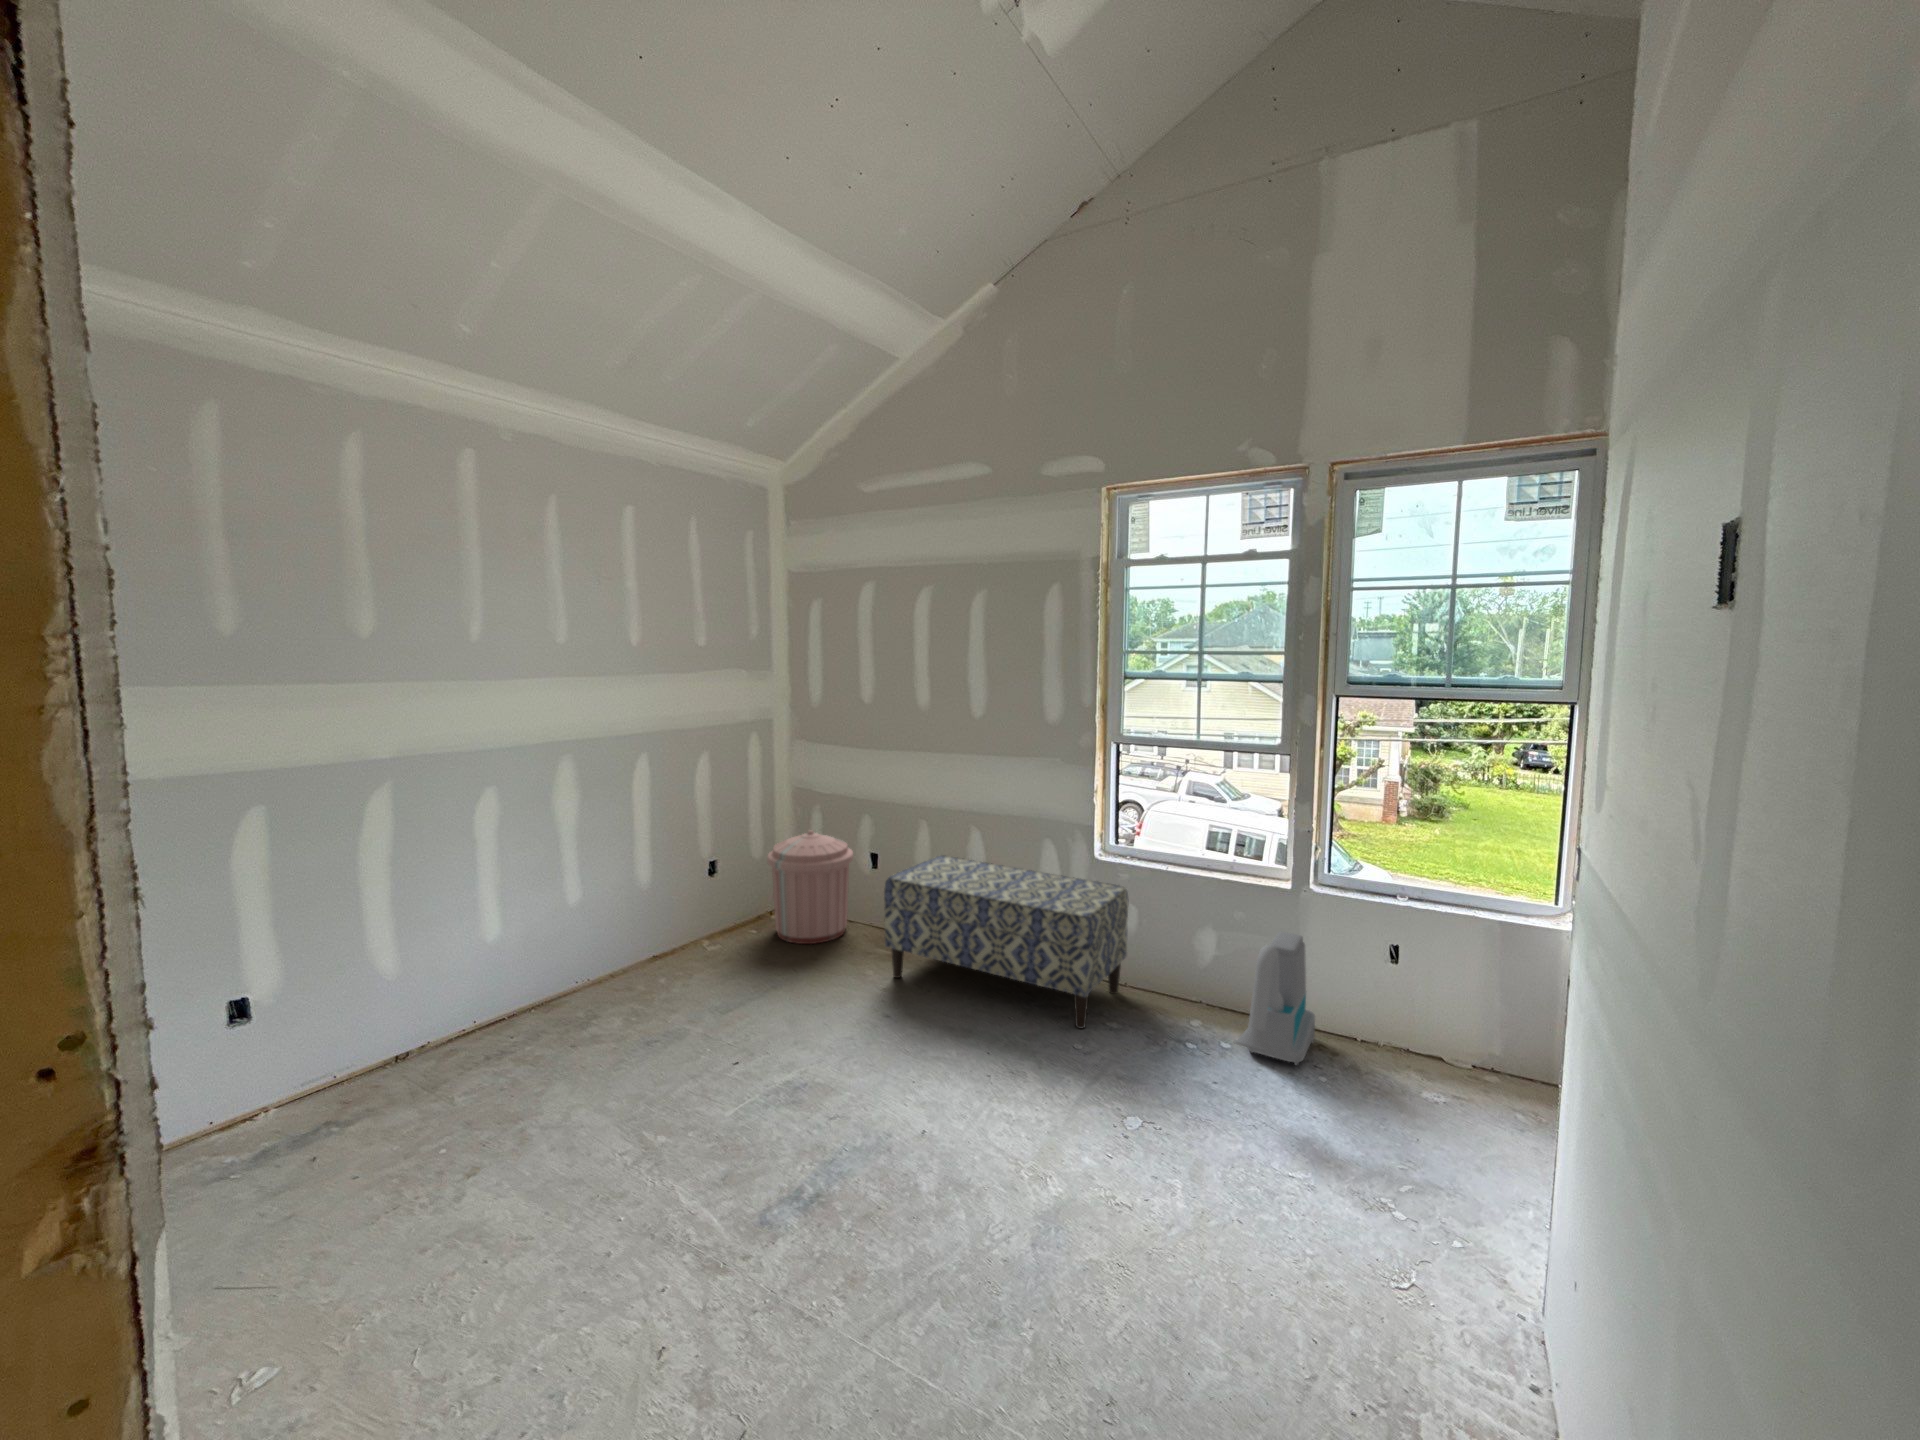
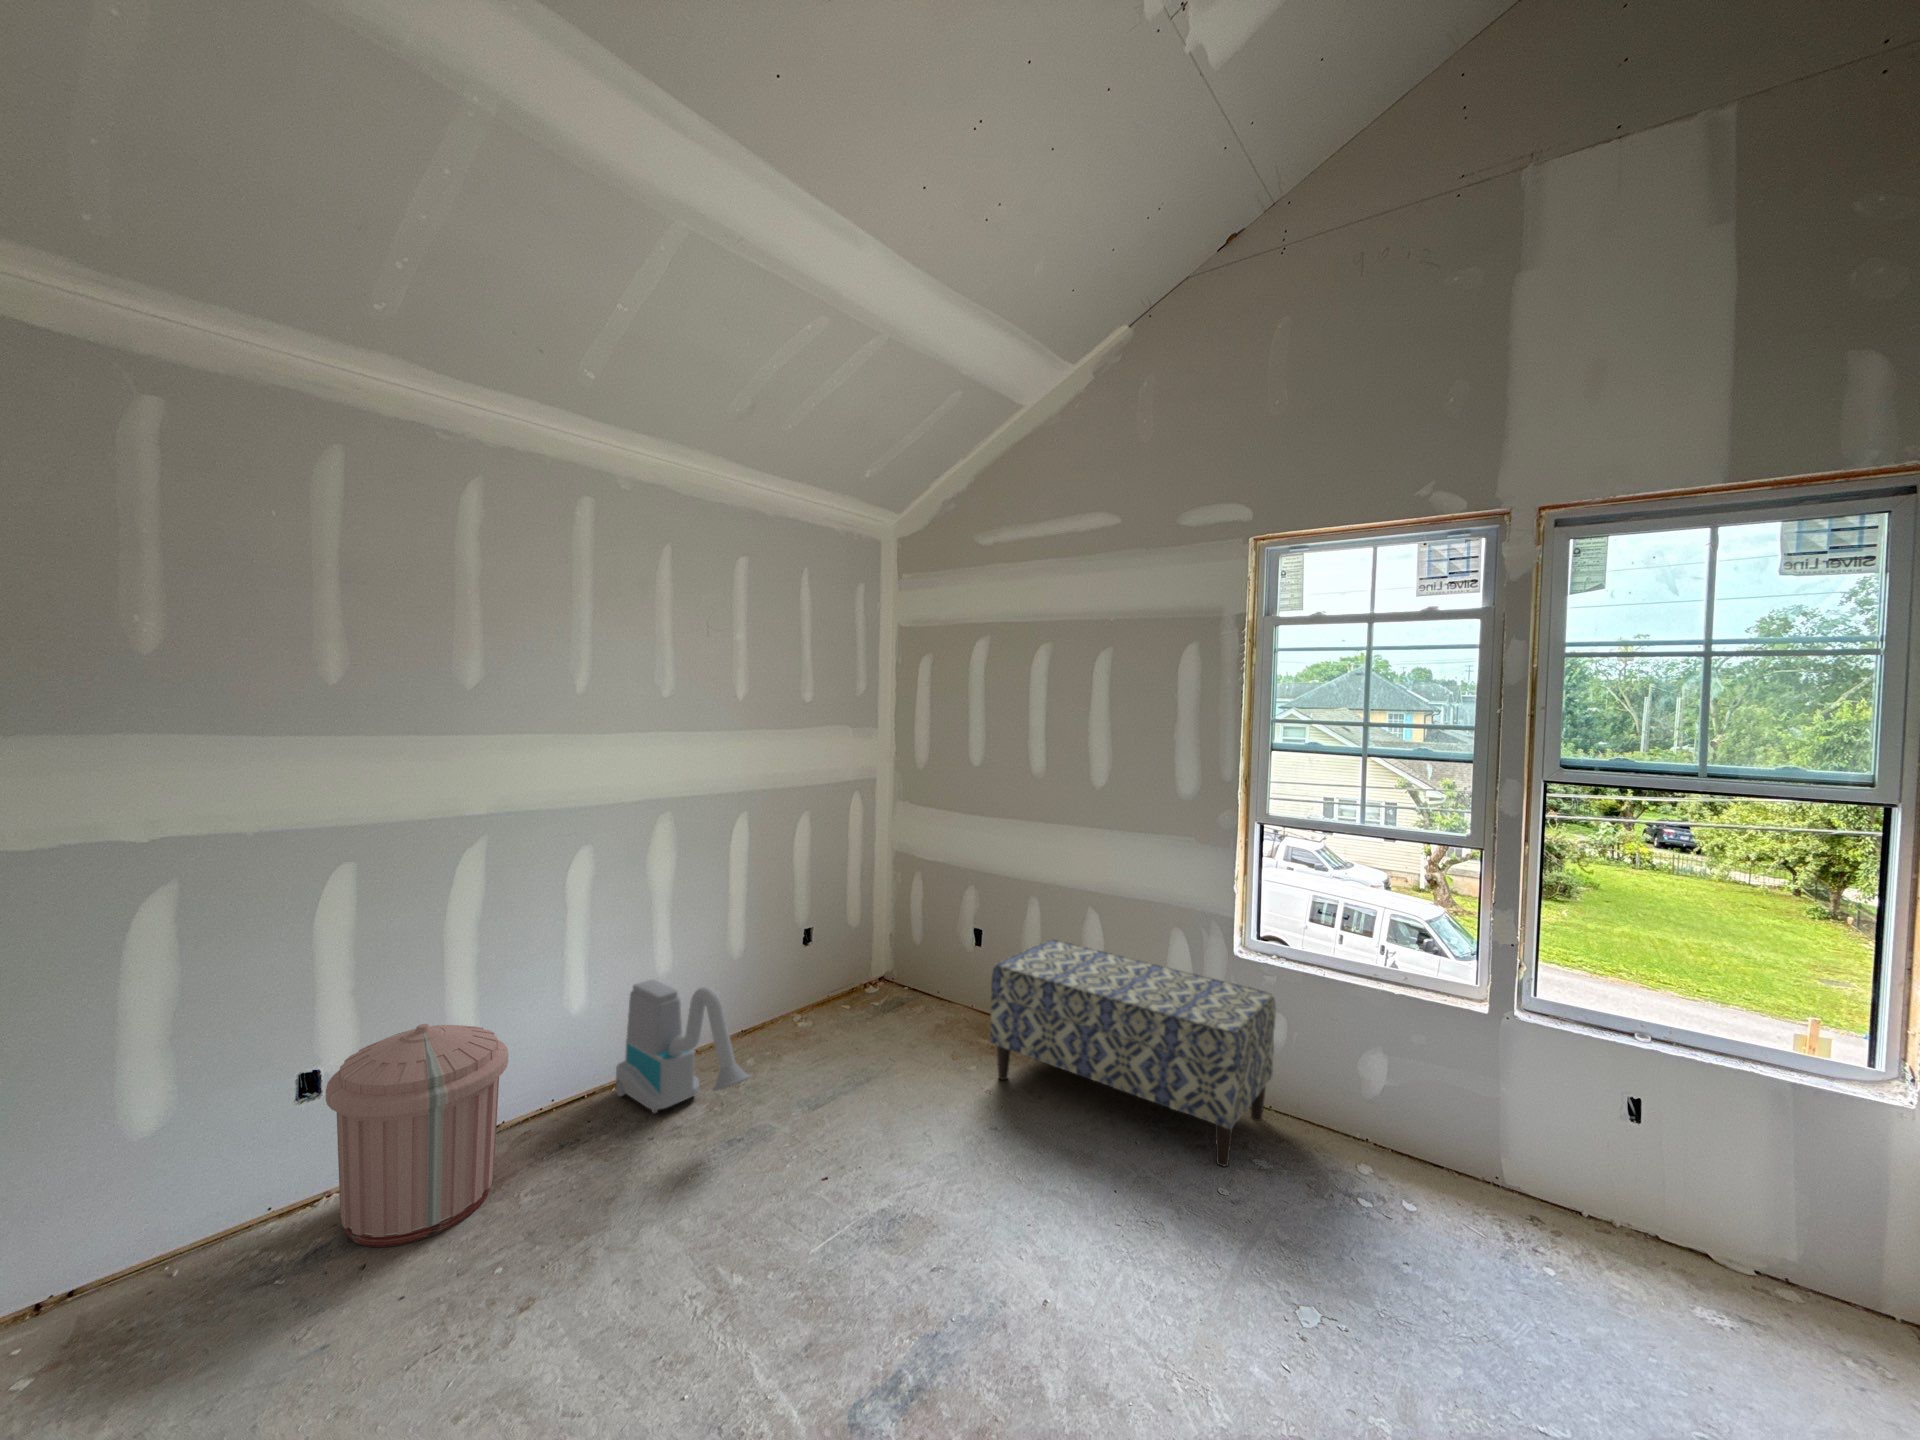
trash can: present [767,830,853,944] -> present [326,1024,508,1247]
vacuum cleaner: present [1234,931,1315,1065] -> present [616,980,750,1113]

